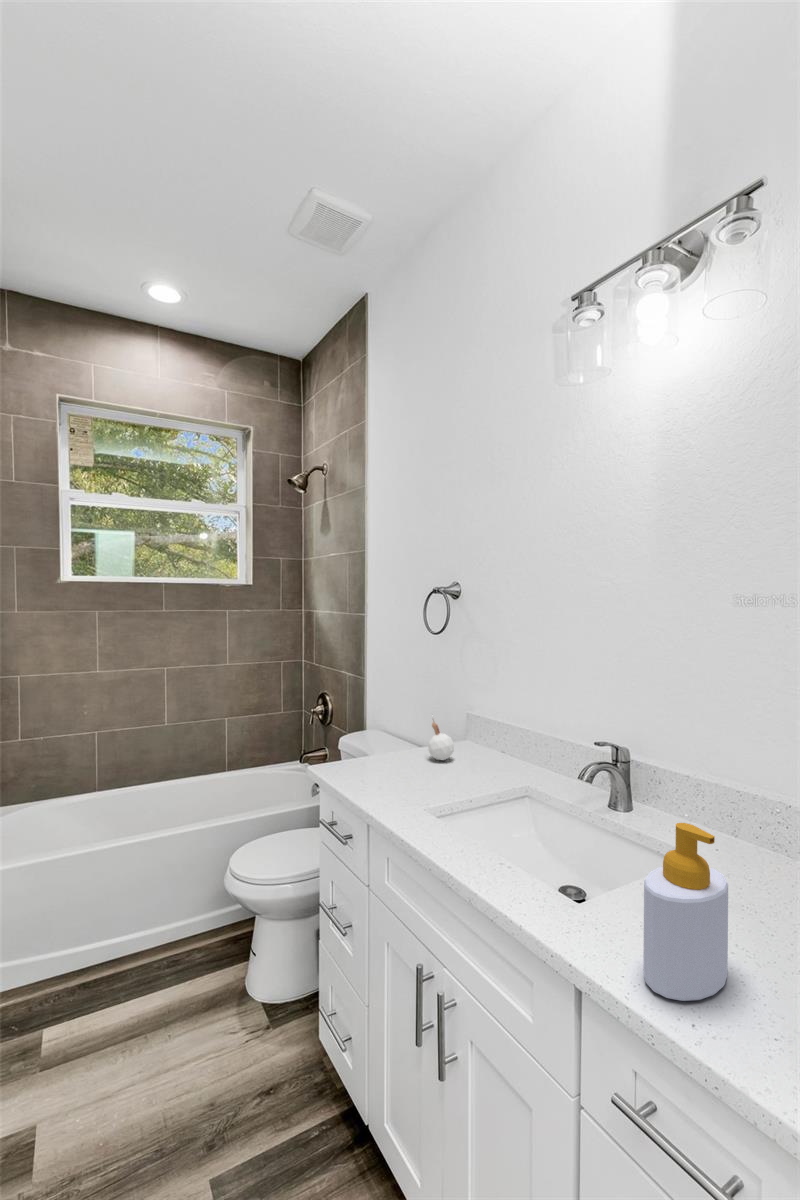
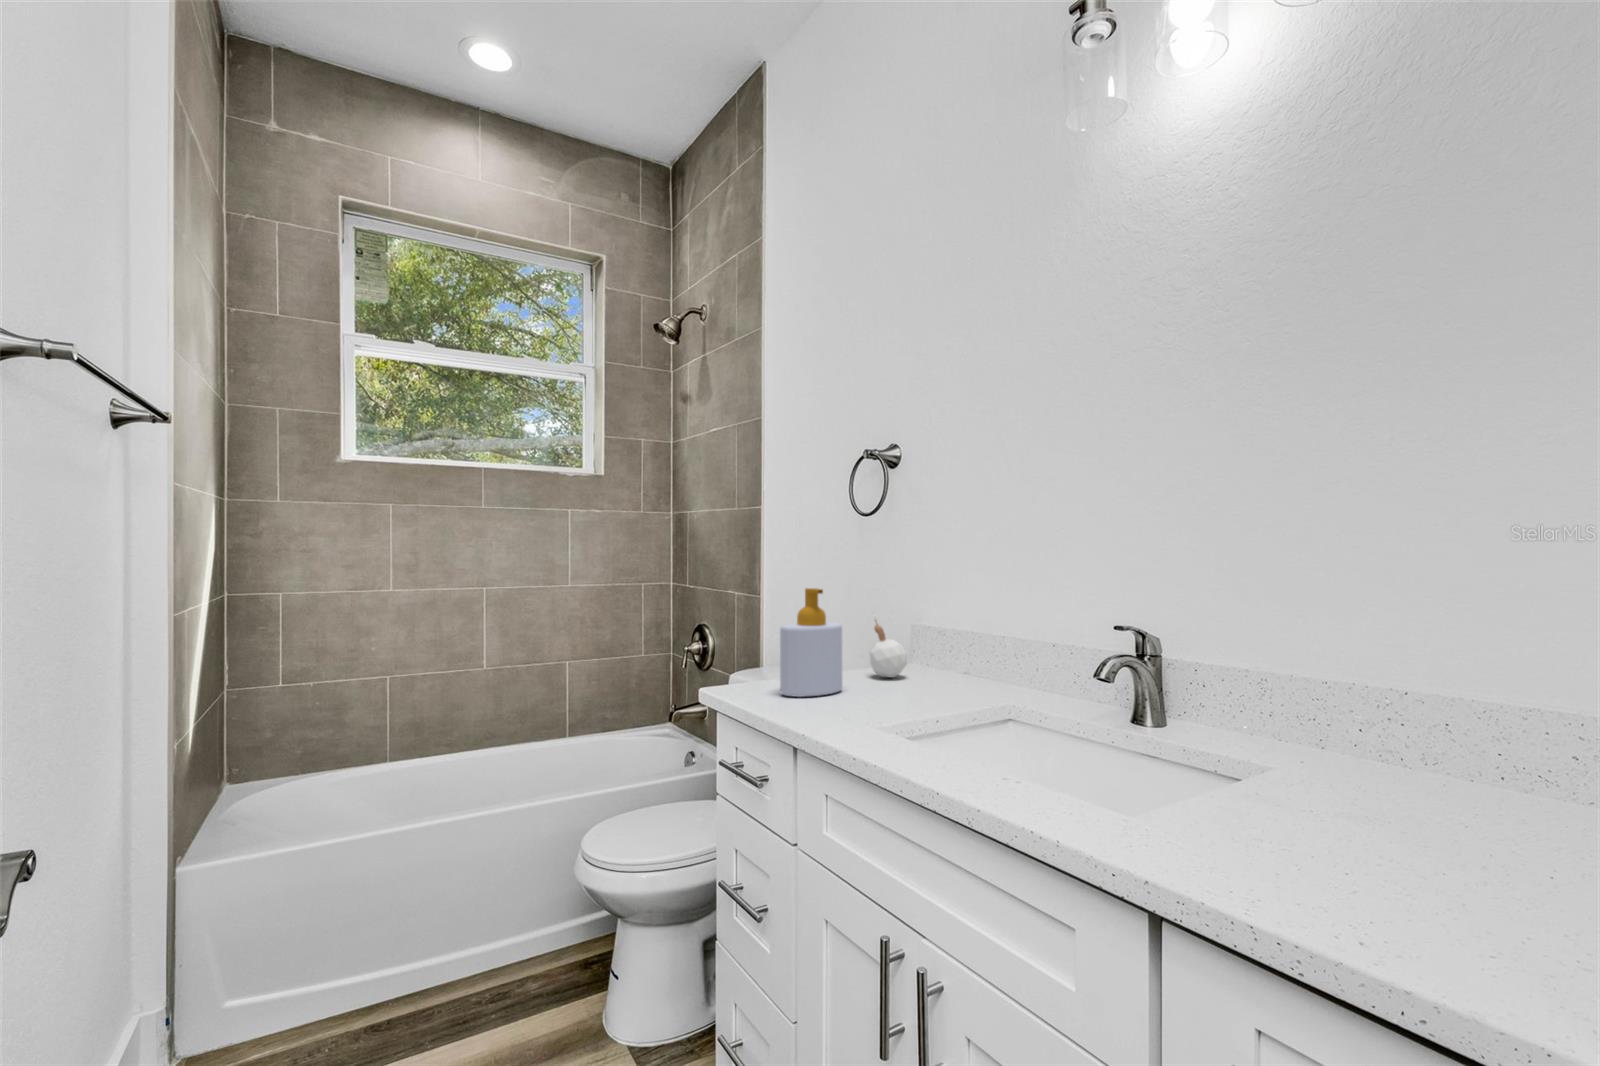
soap bottle: present [643,823,728,1001] -> present [780,588,842,697]

